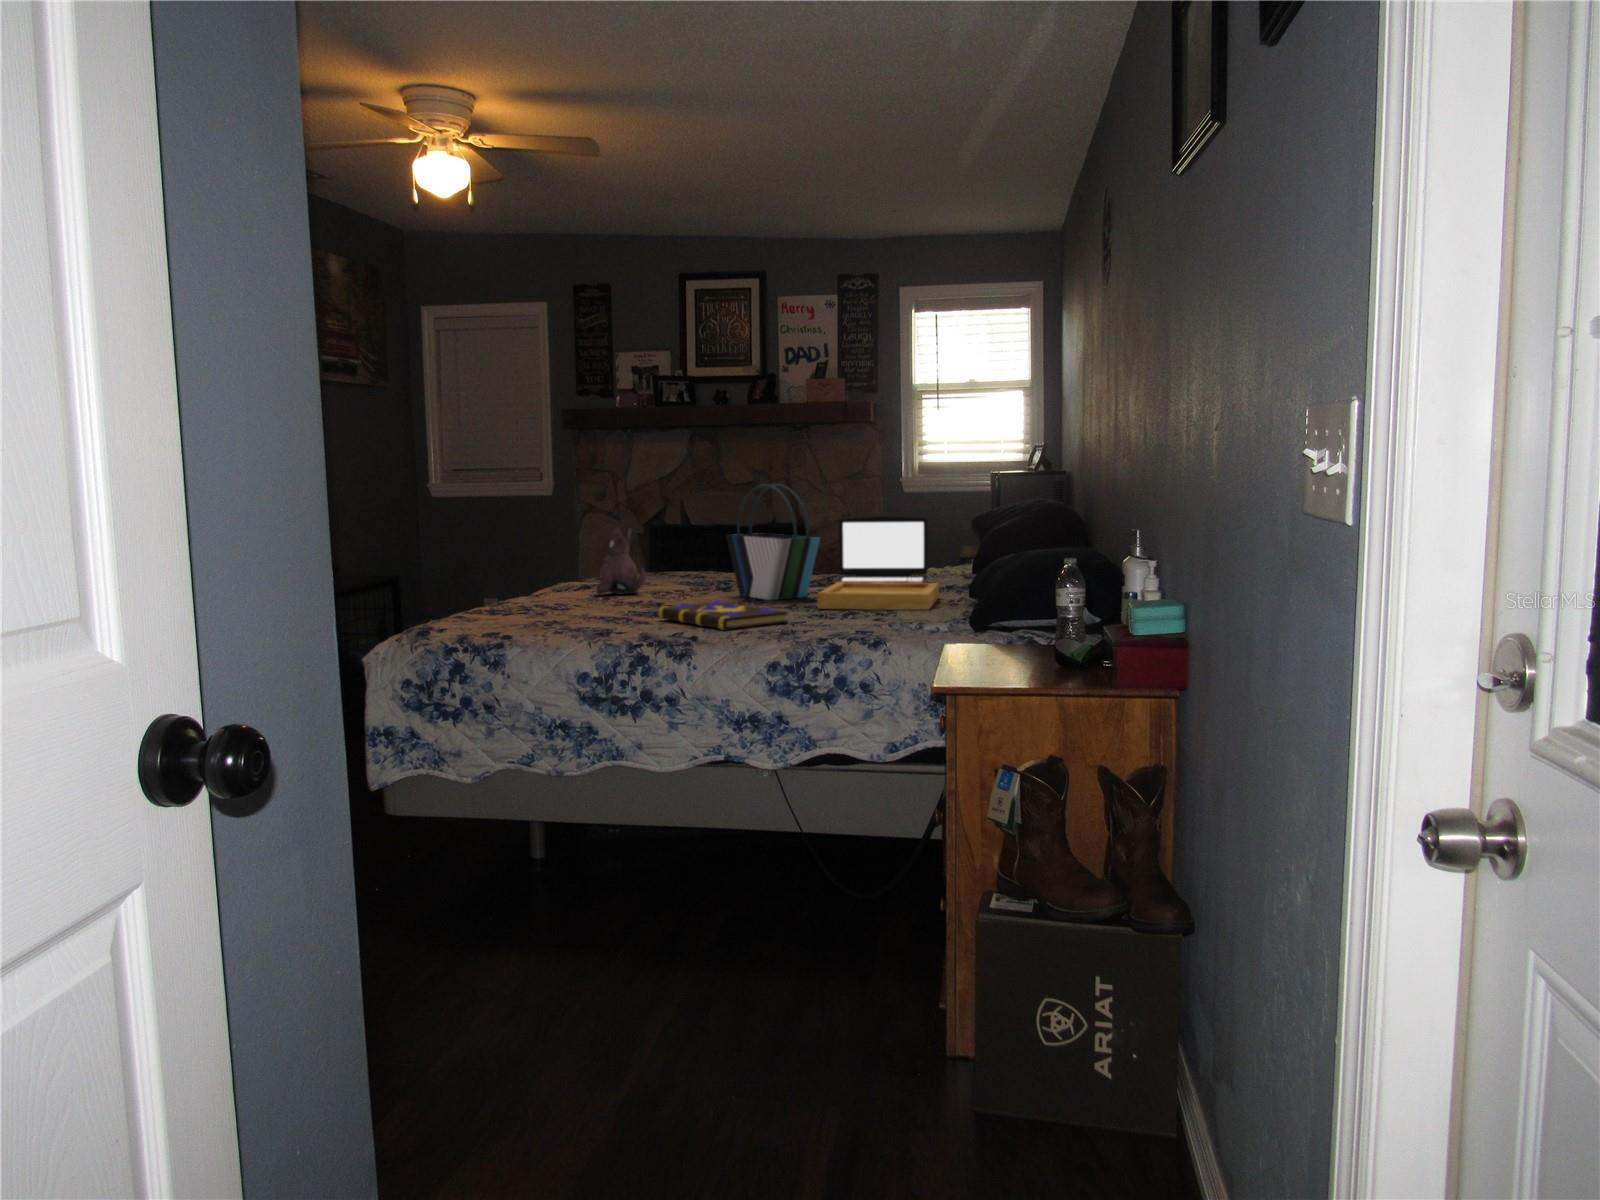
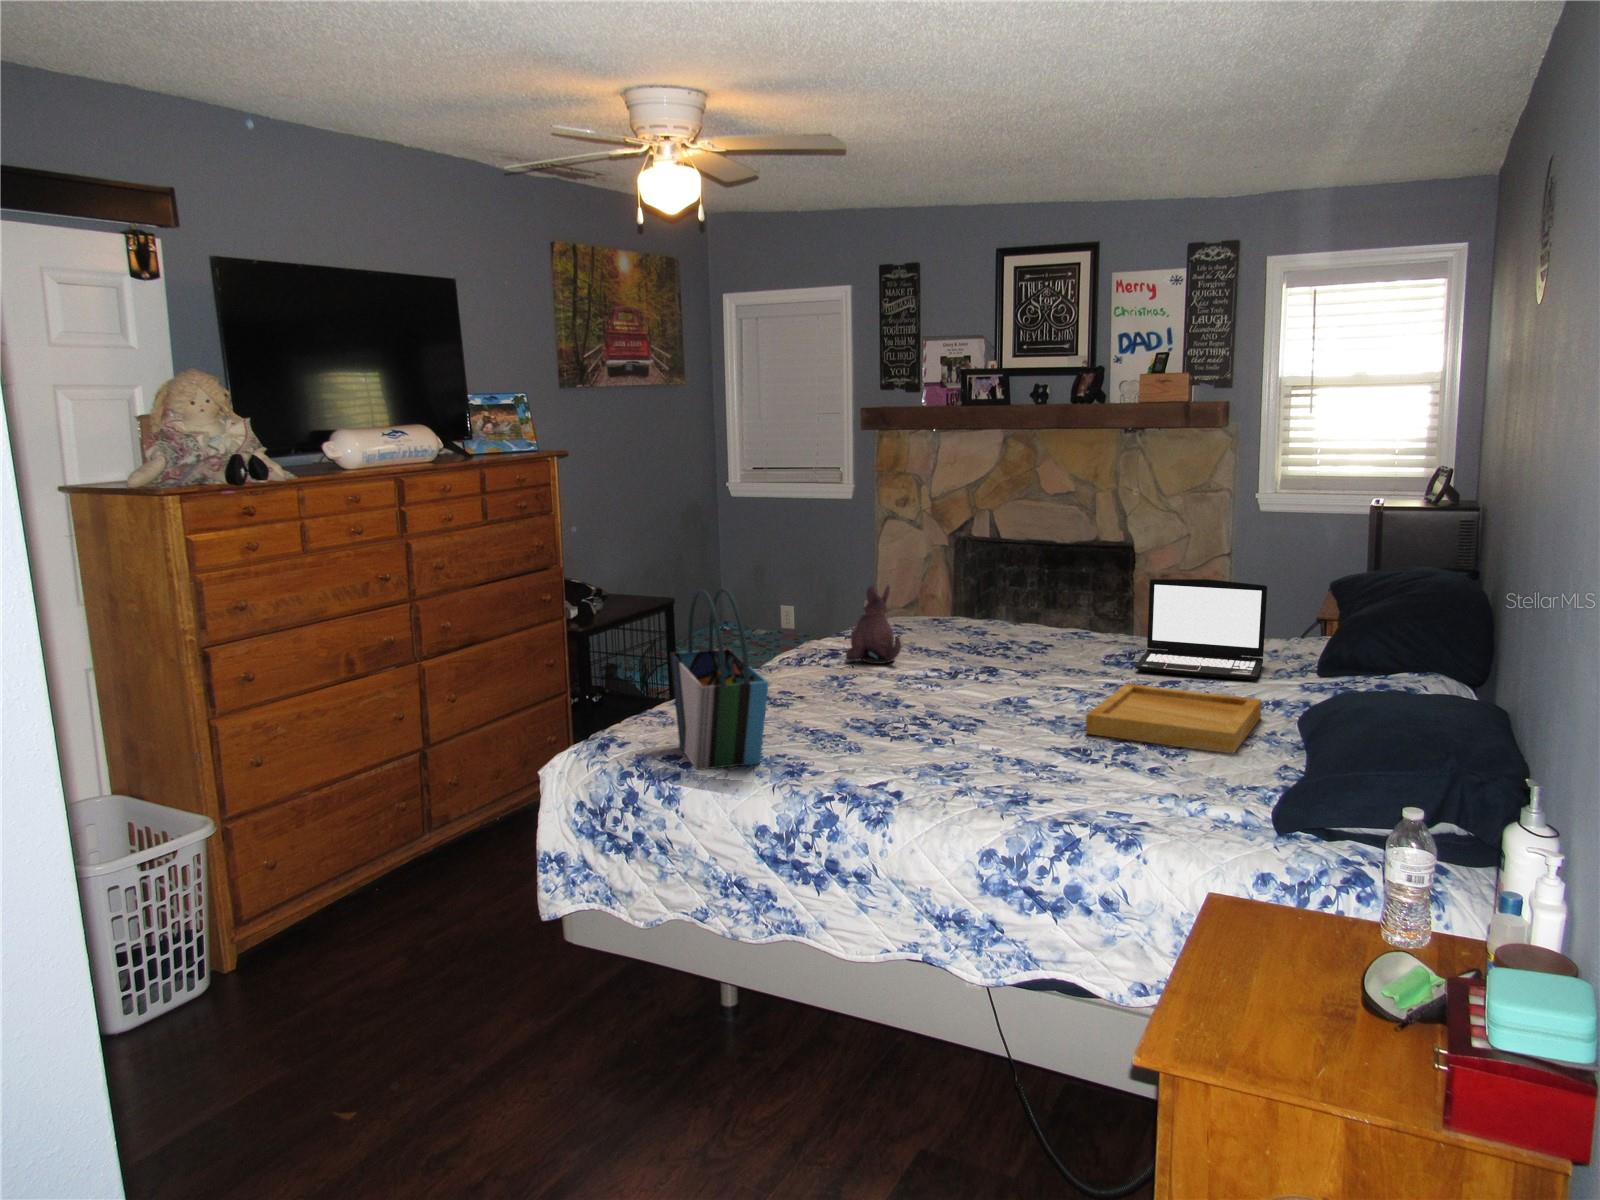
tote bag: present [726,484,820,600] -> present [670,588,768,770]
book: present [659,600,788,630] -> none [877,719,1030,783]

